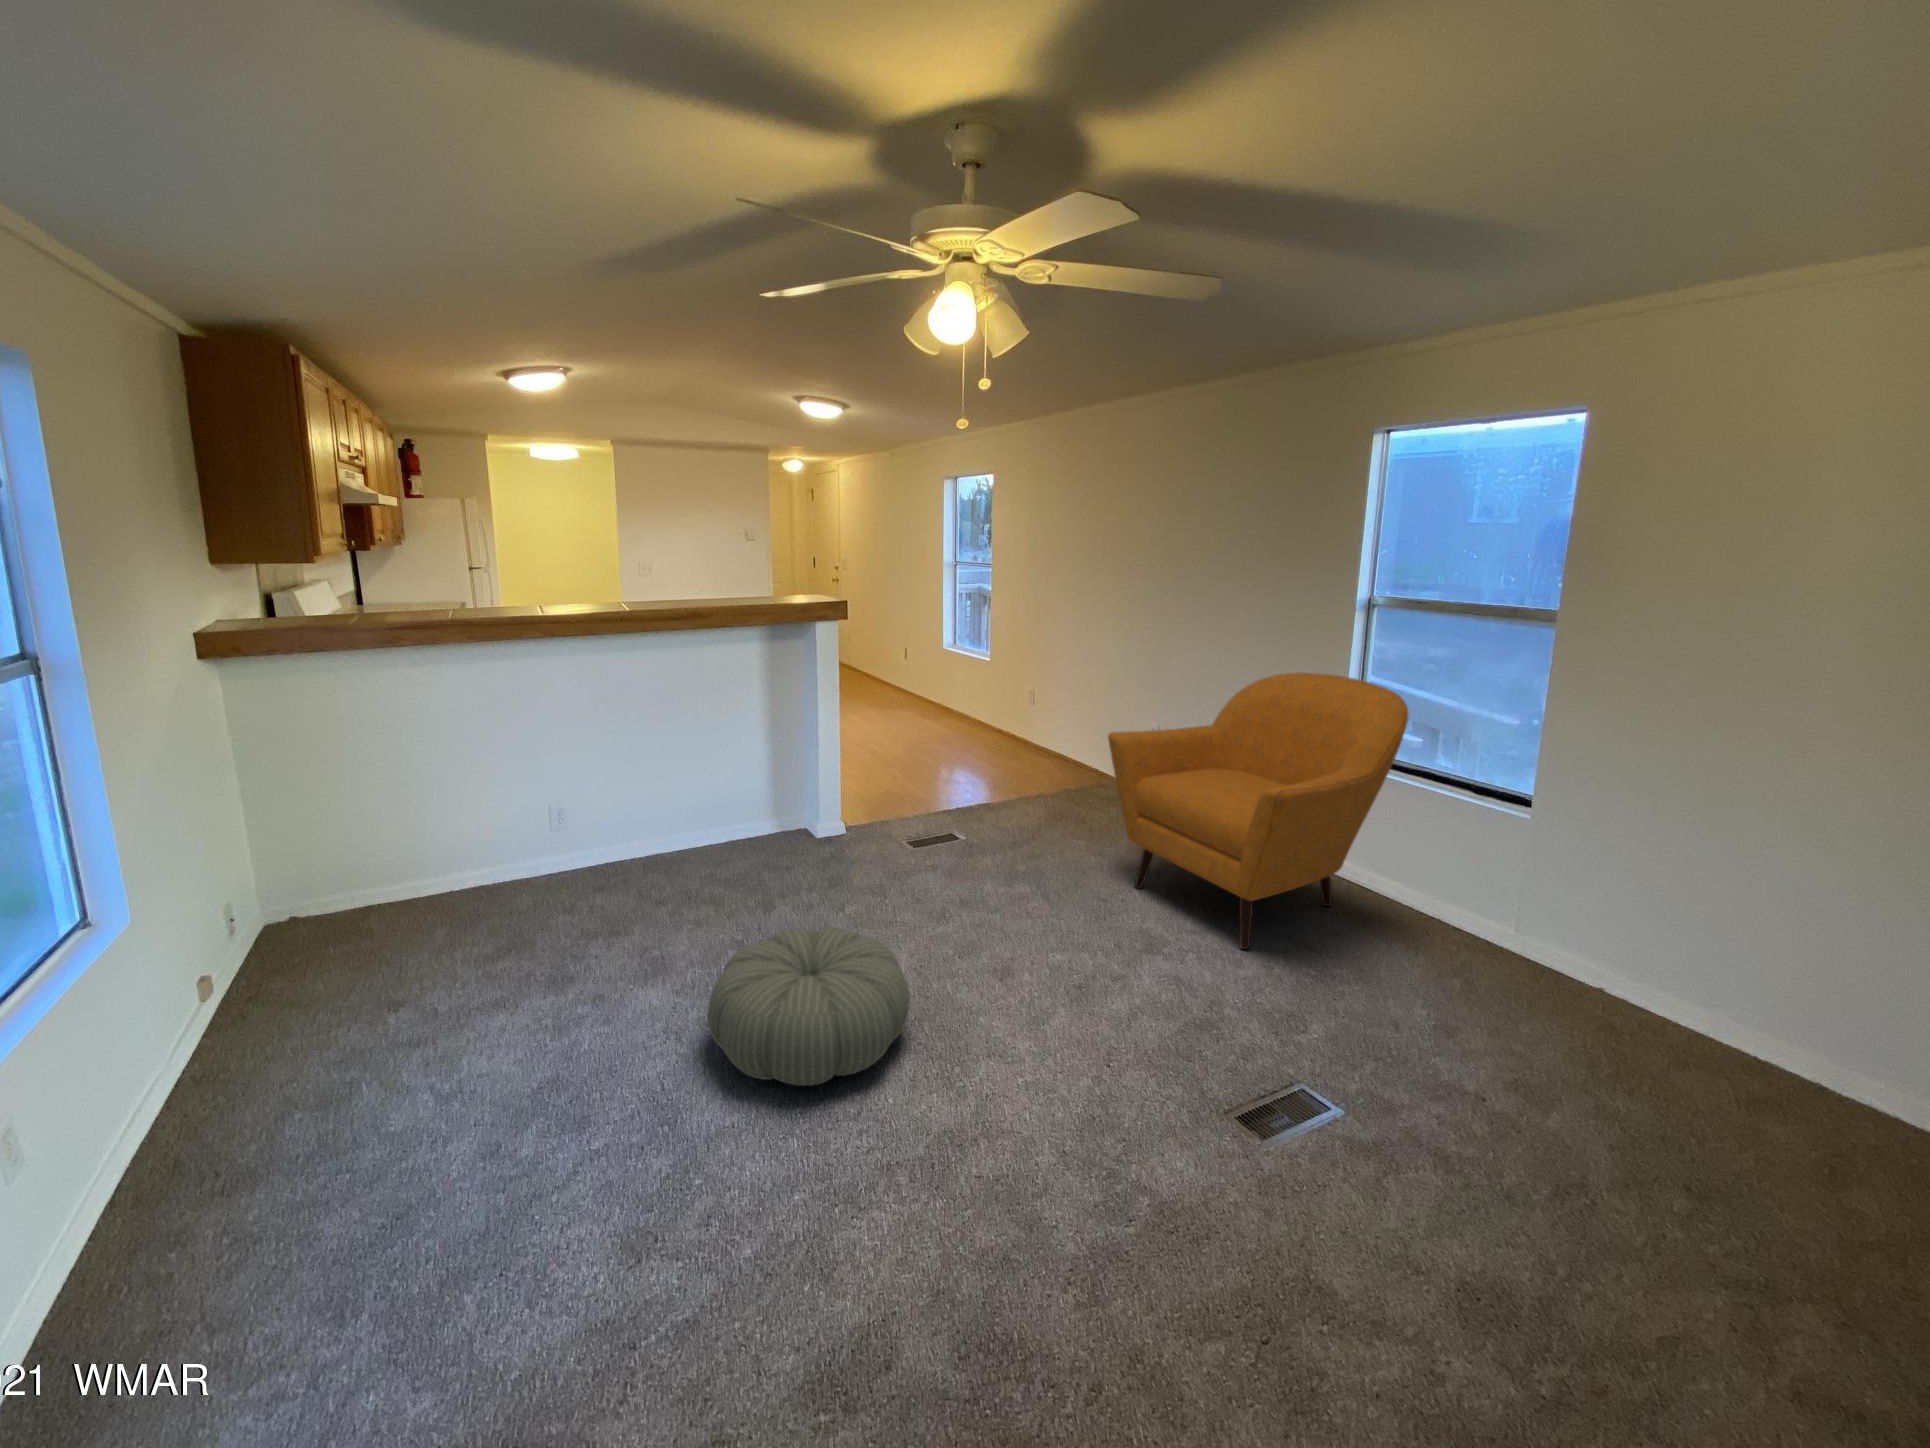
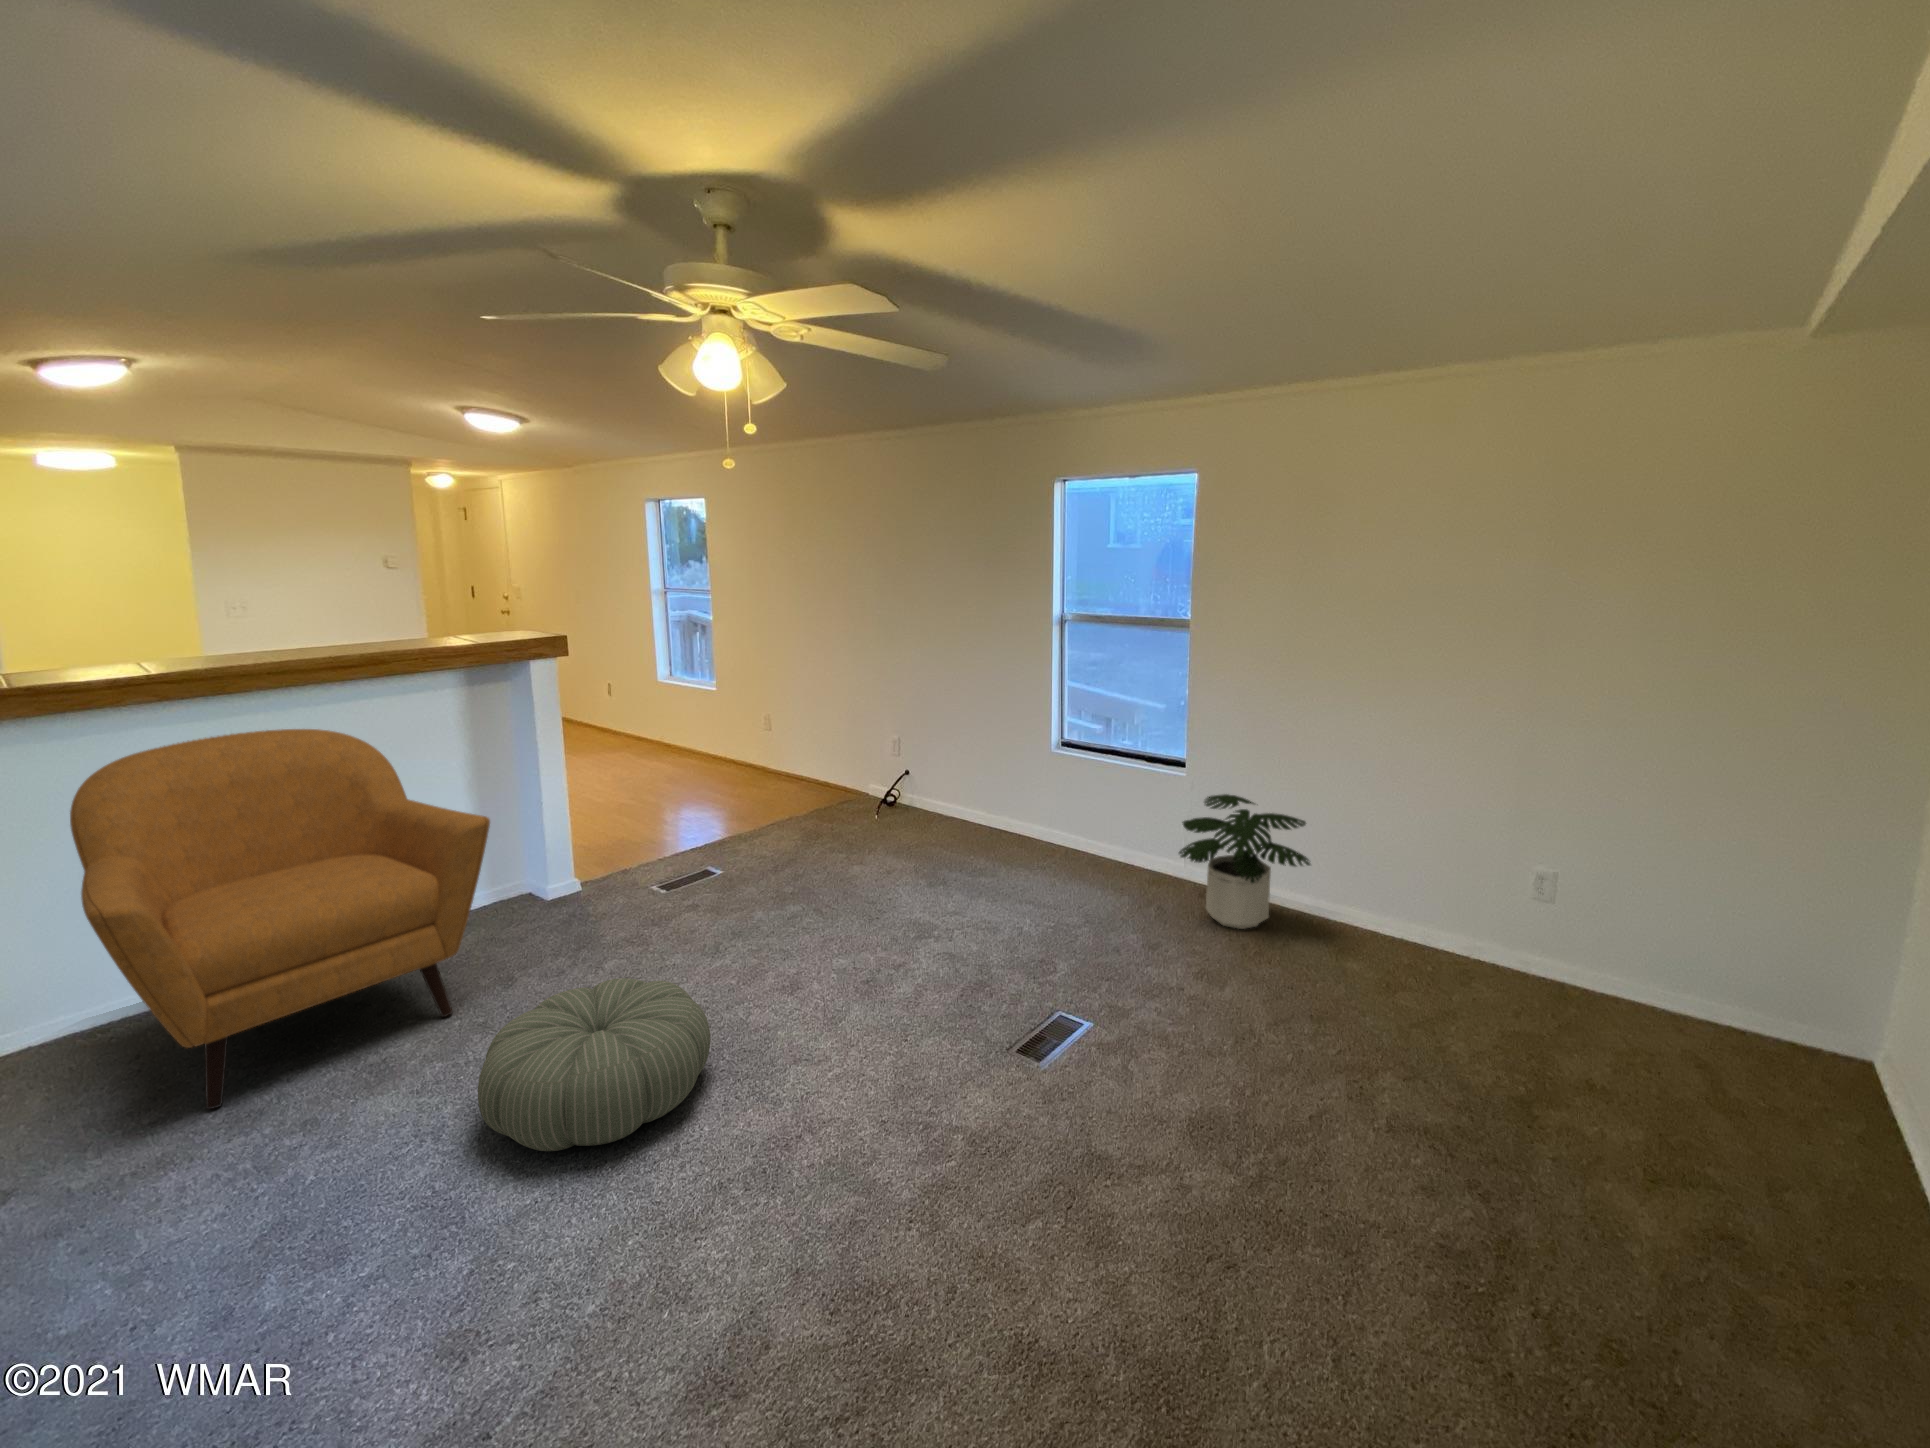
armchair: present [1108,673,1408,949] -> present [70,729,490,1109]
potted plant: none [1487,850,1706,1035] -> present [1179,794,1310,929]

